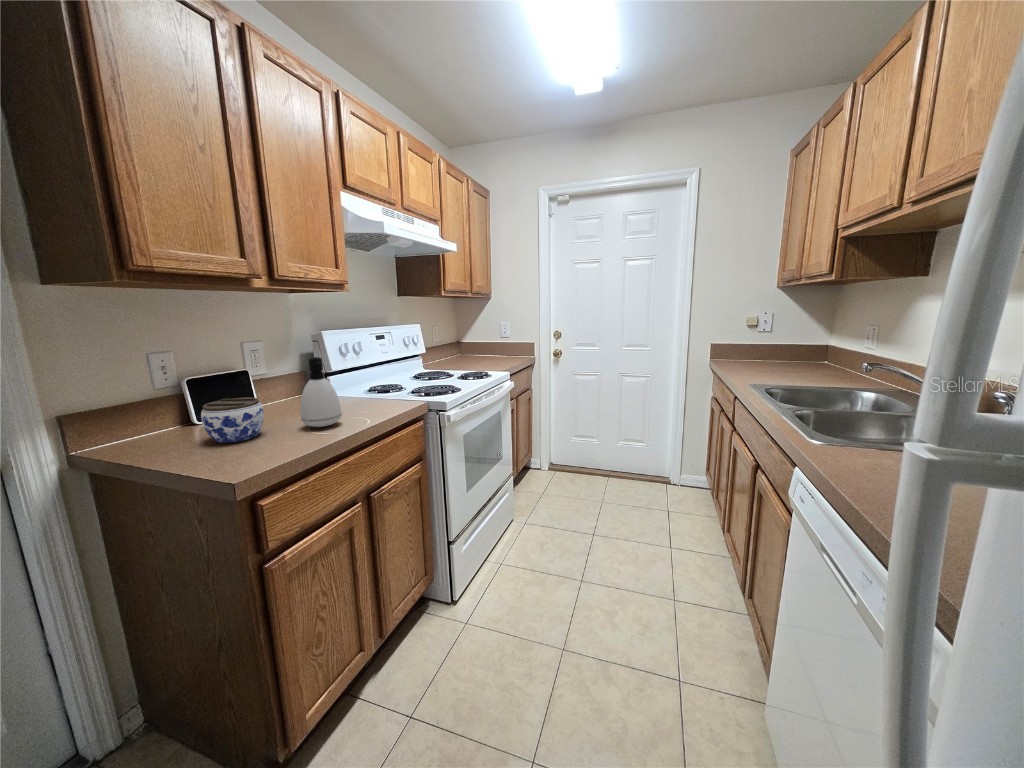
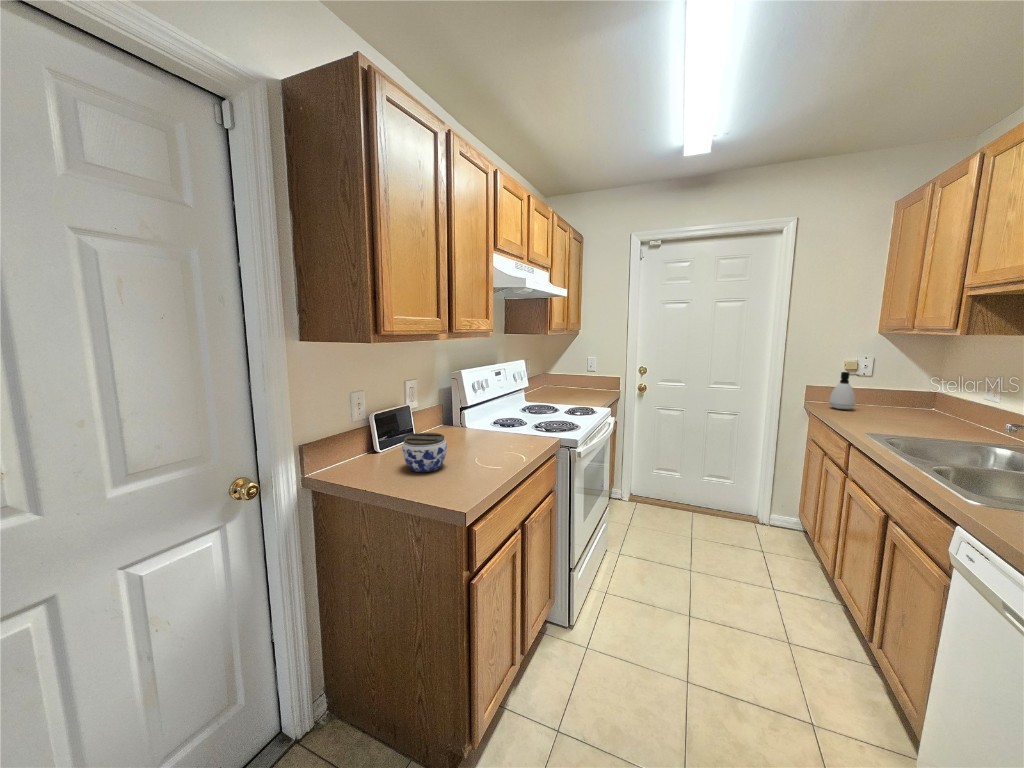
soap dispenser: present [300,357,342,427] -> present [829,372,859,409]

